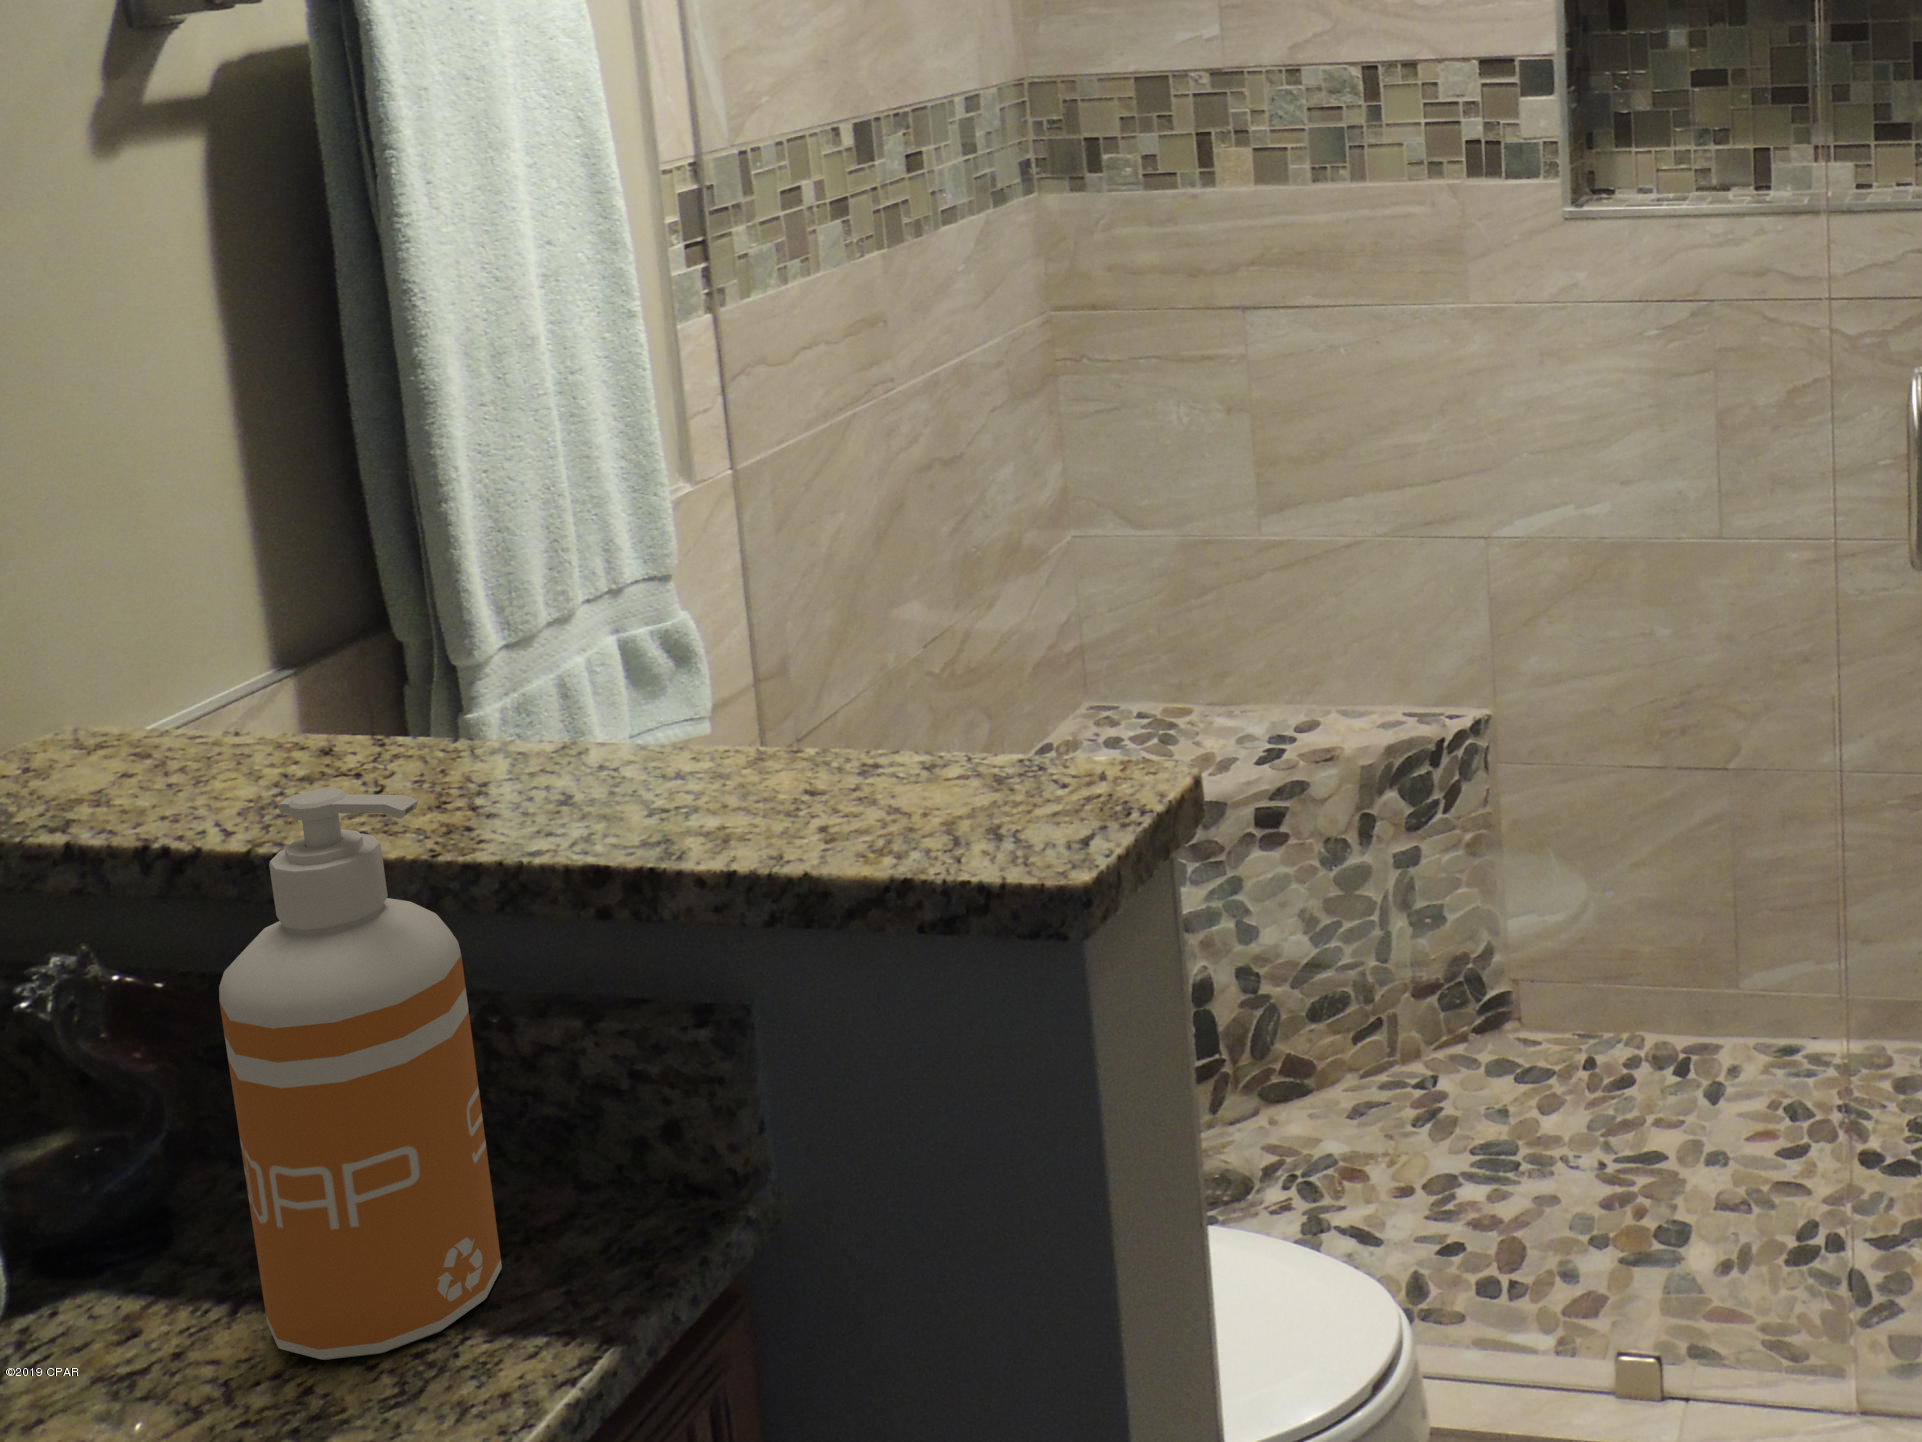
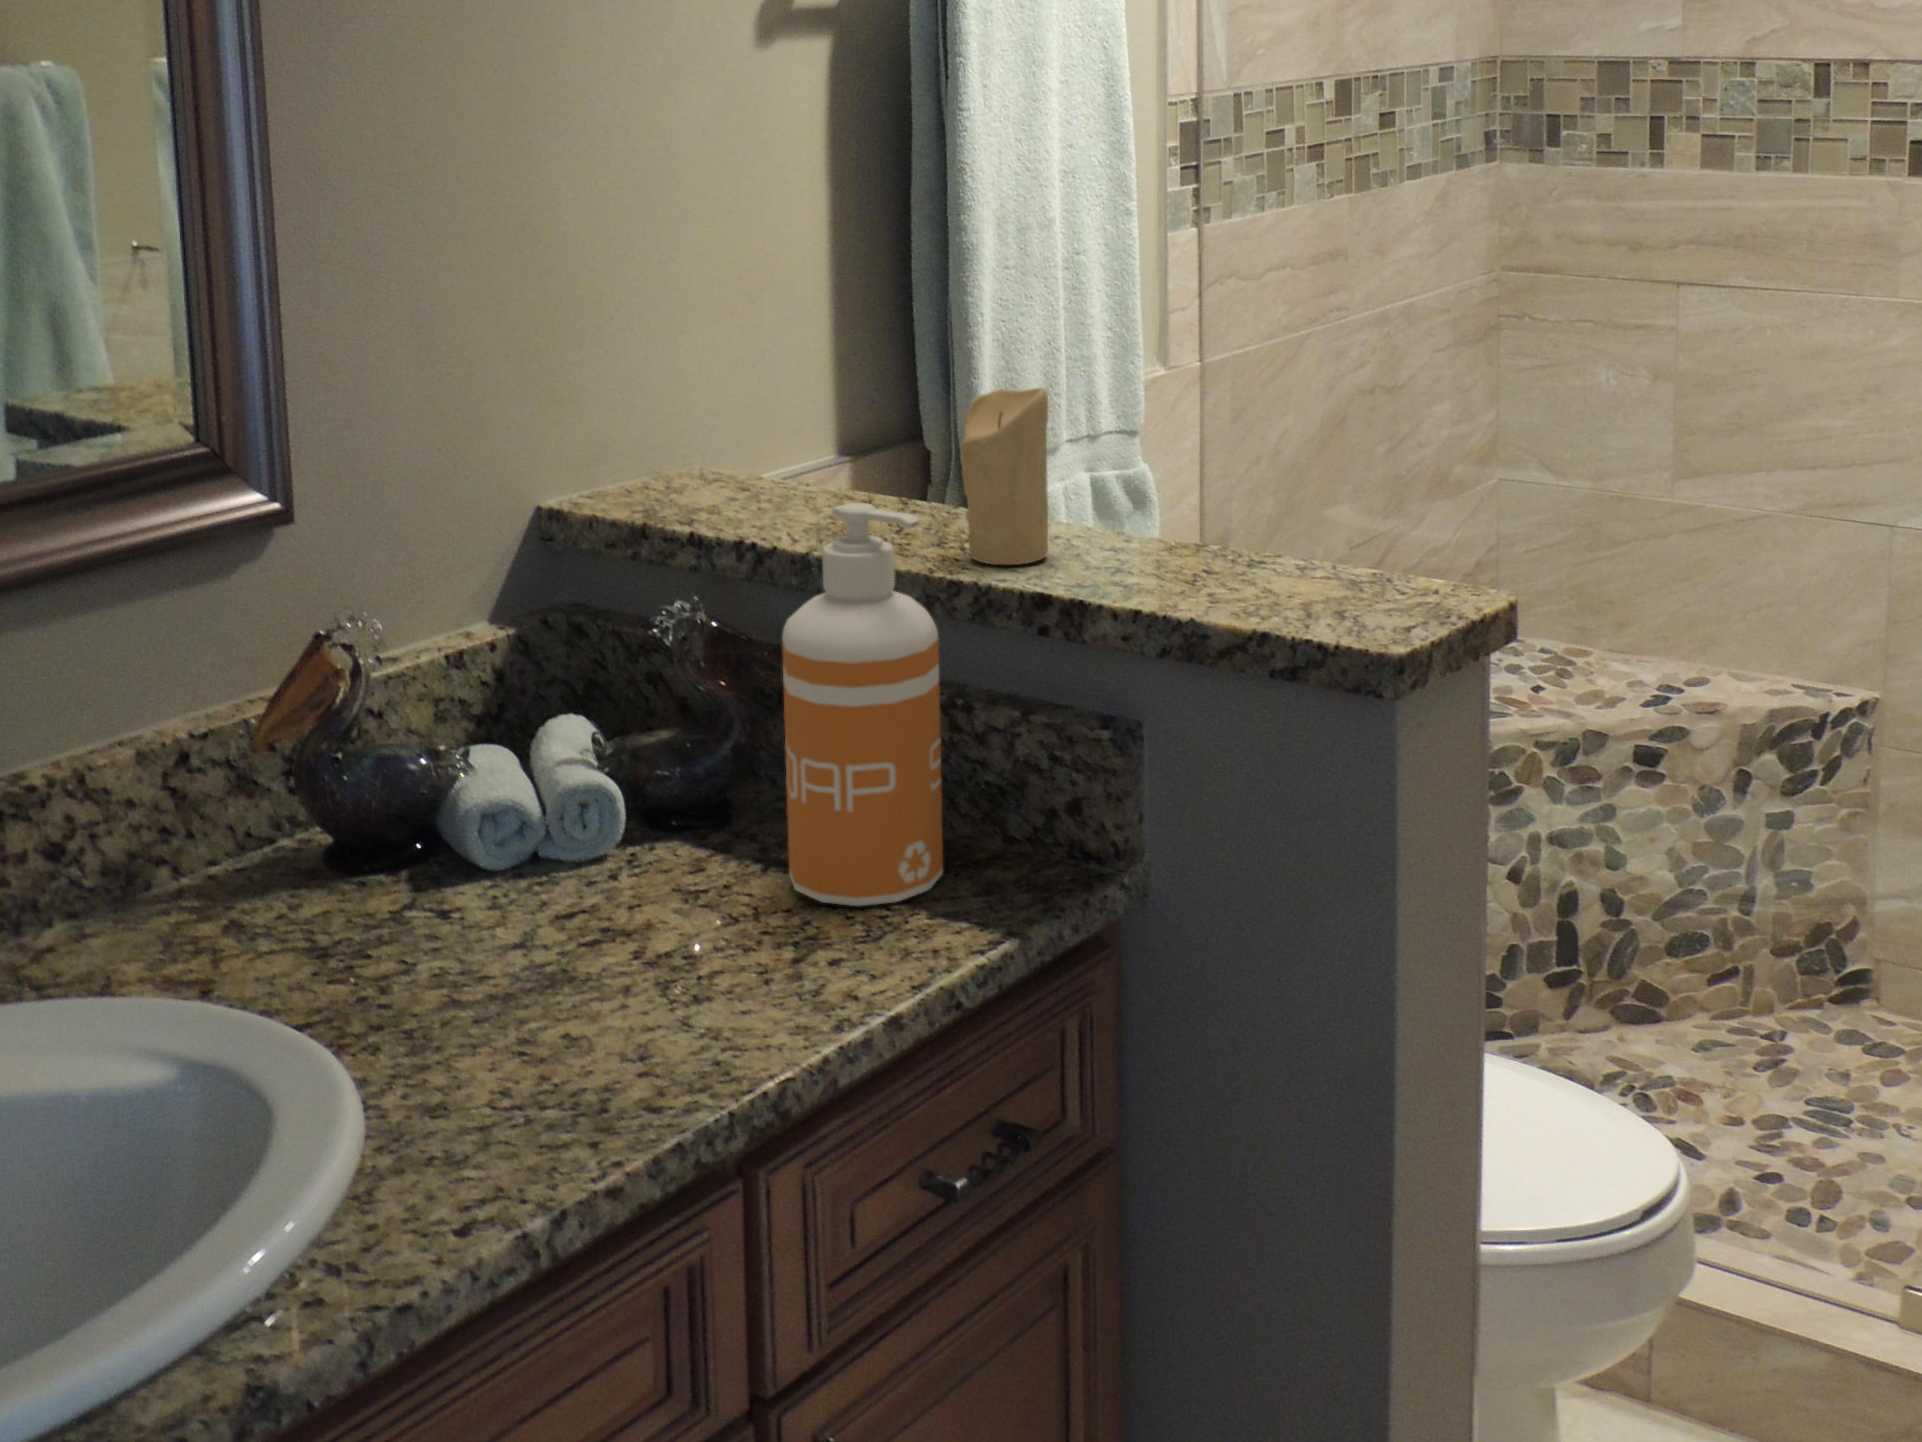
candle: none [459,577,598,822] -> present [961,388,1048,565]

